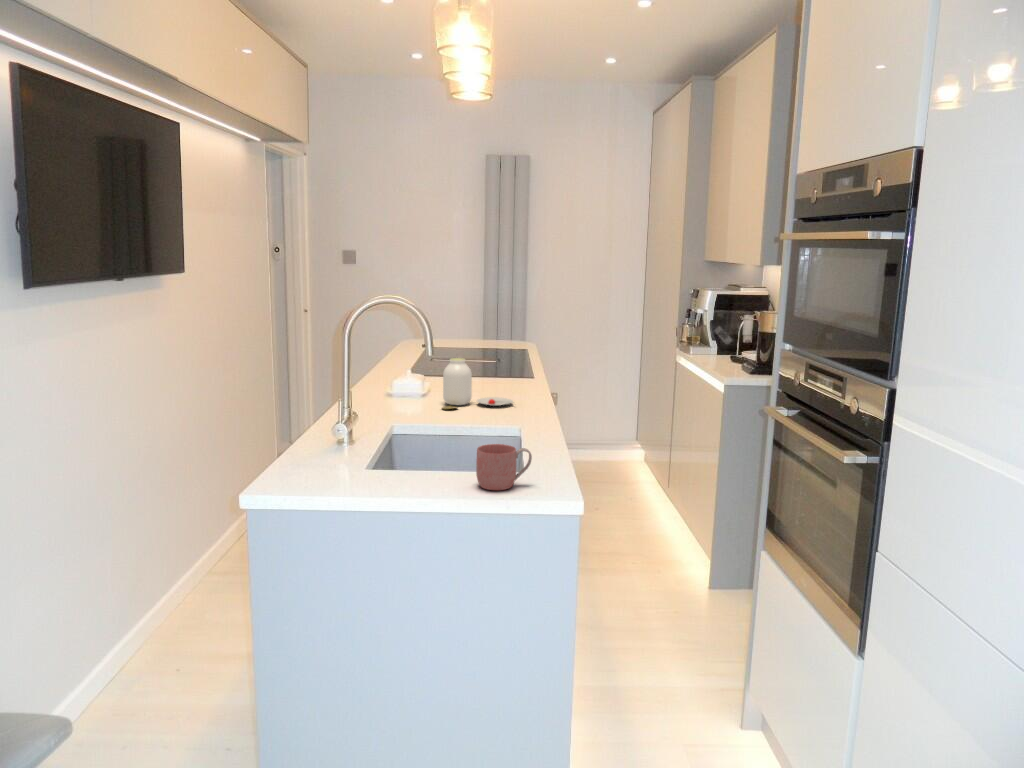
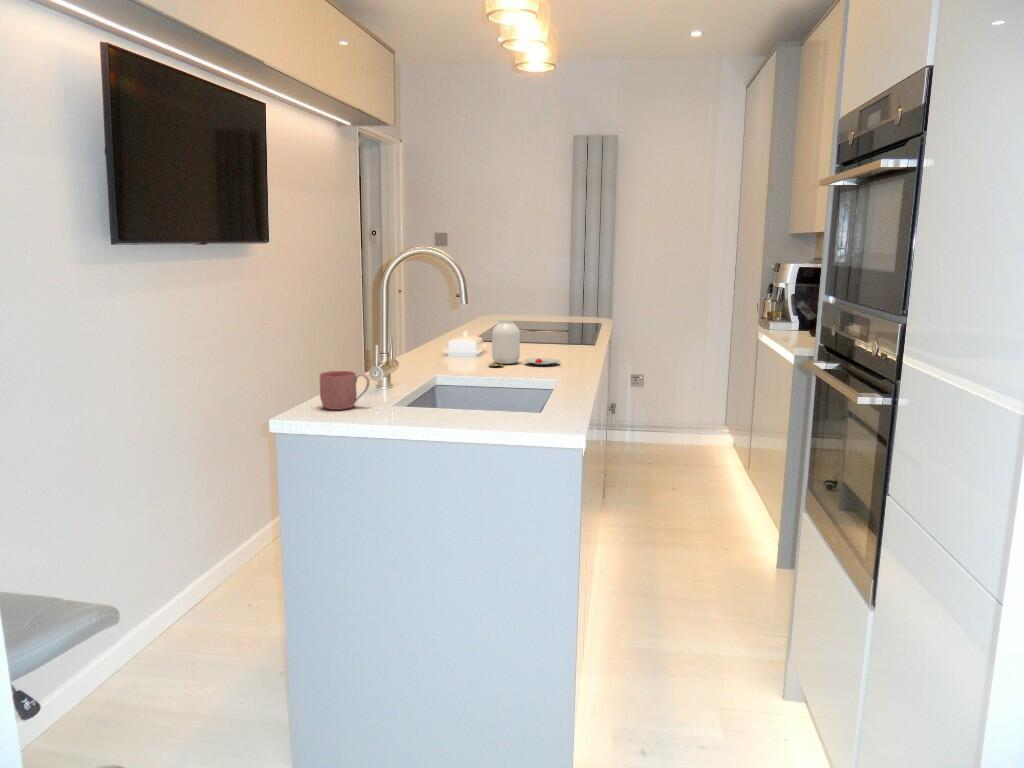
mug: present [476,444,532,490] -> present [320,371,369,410]

